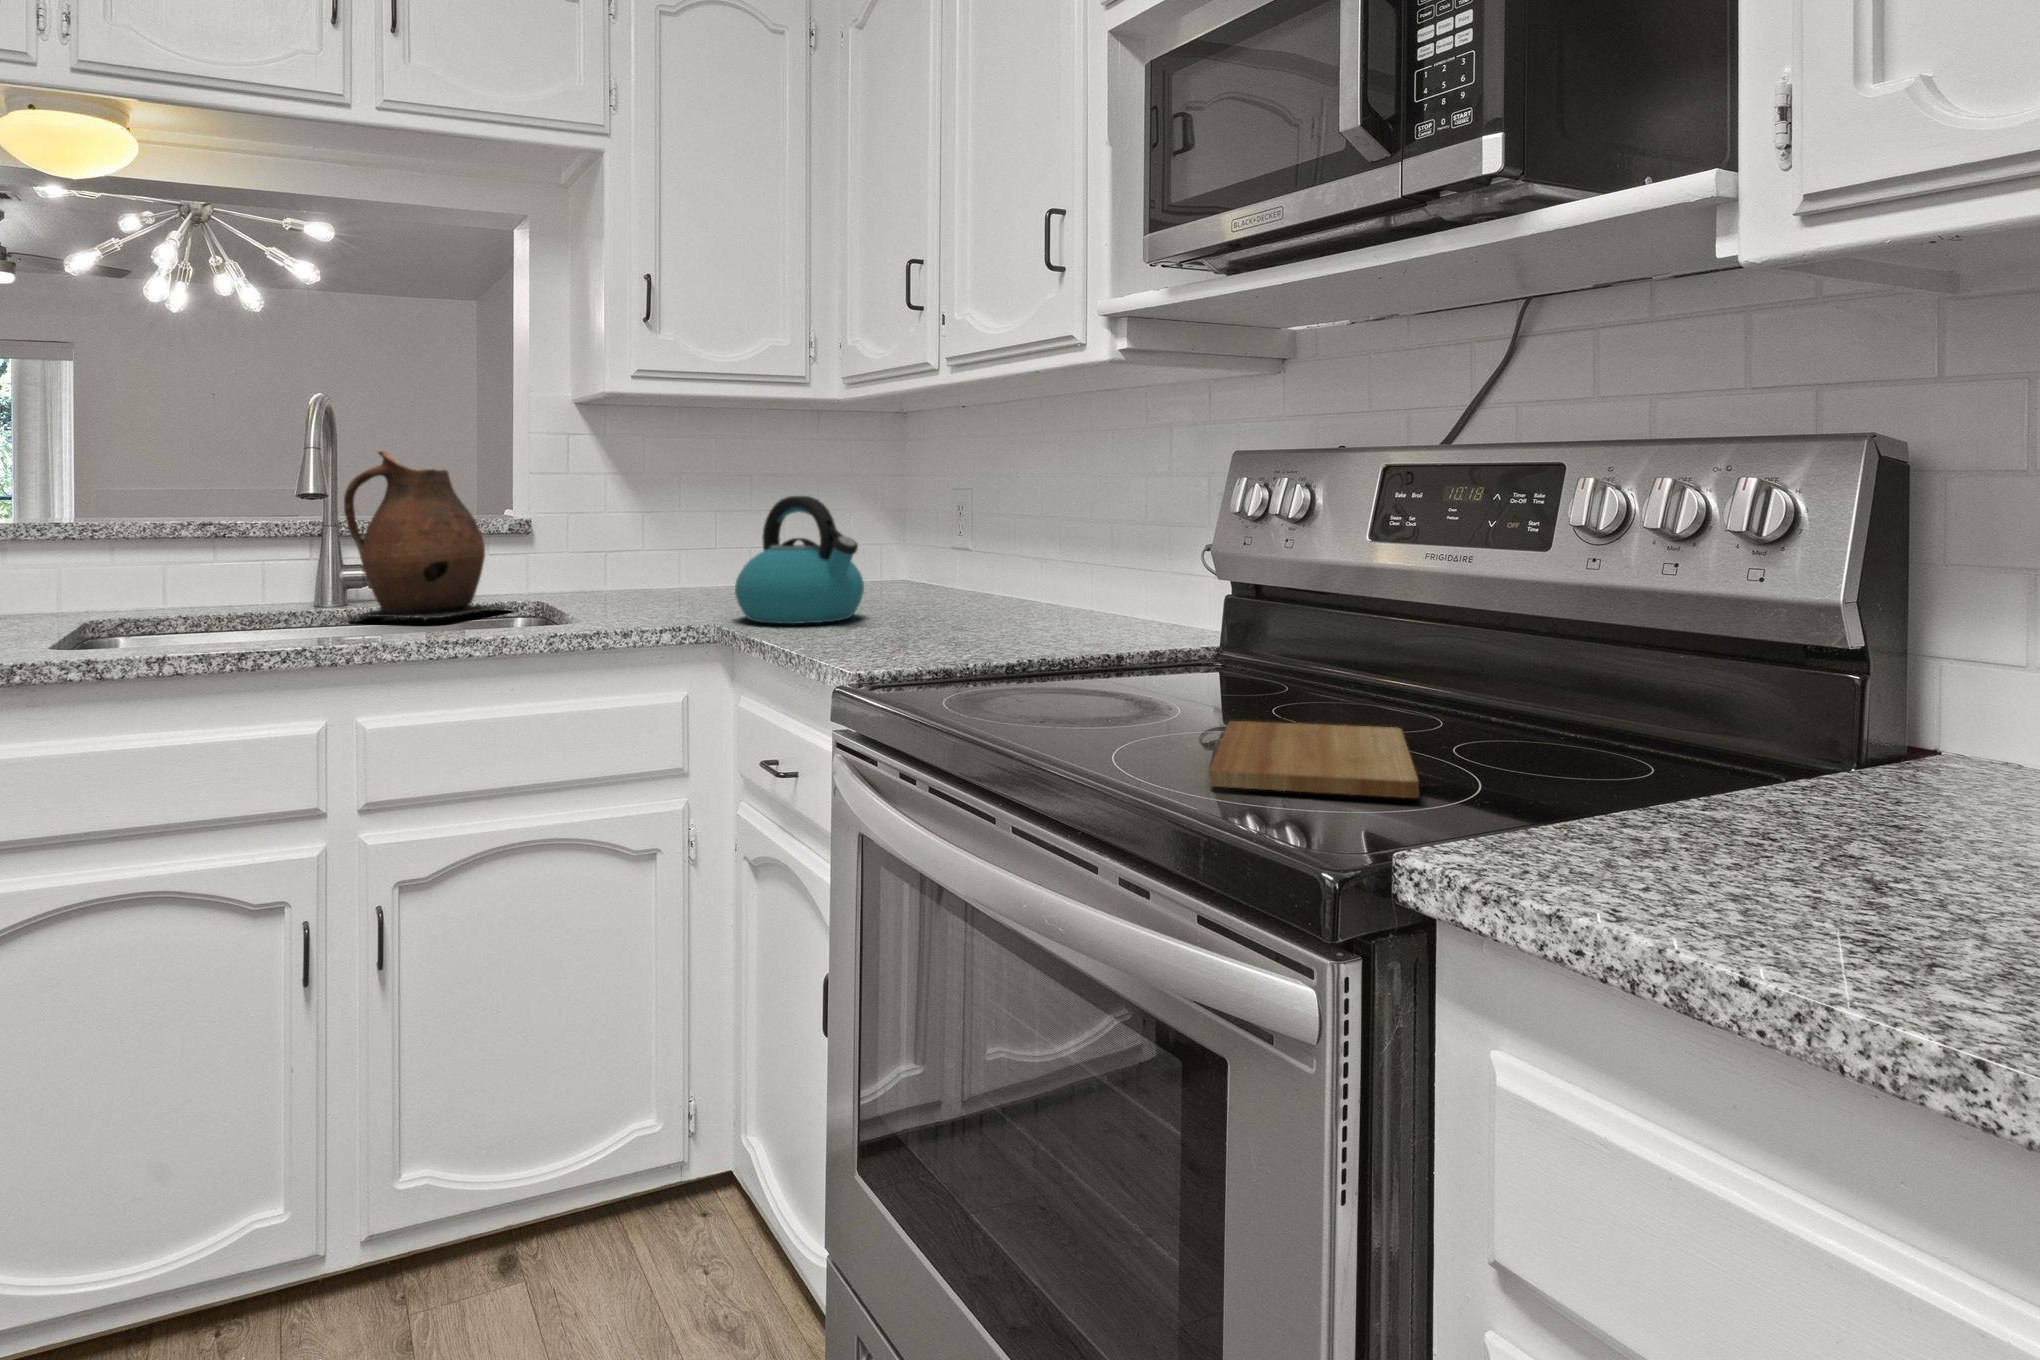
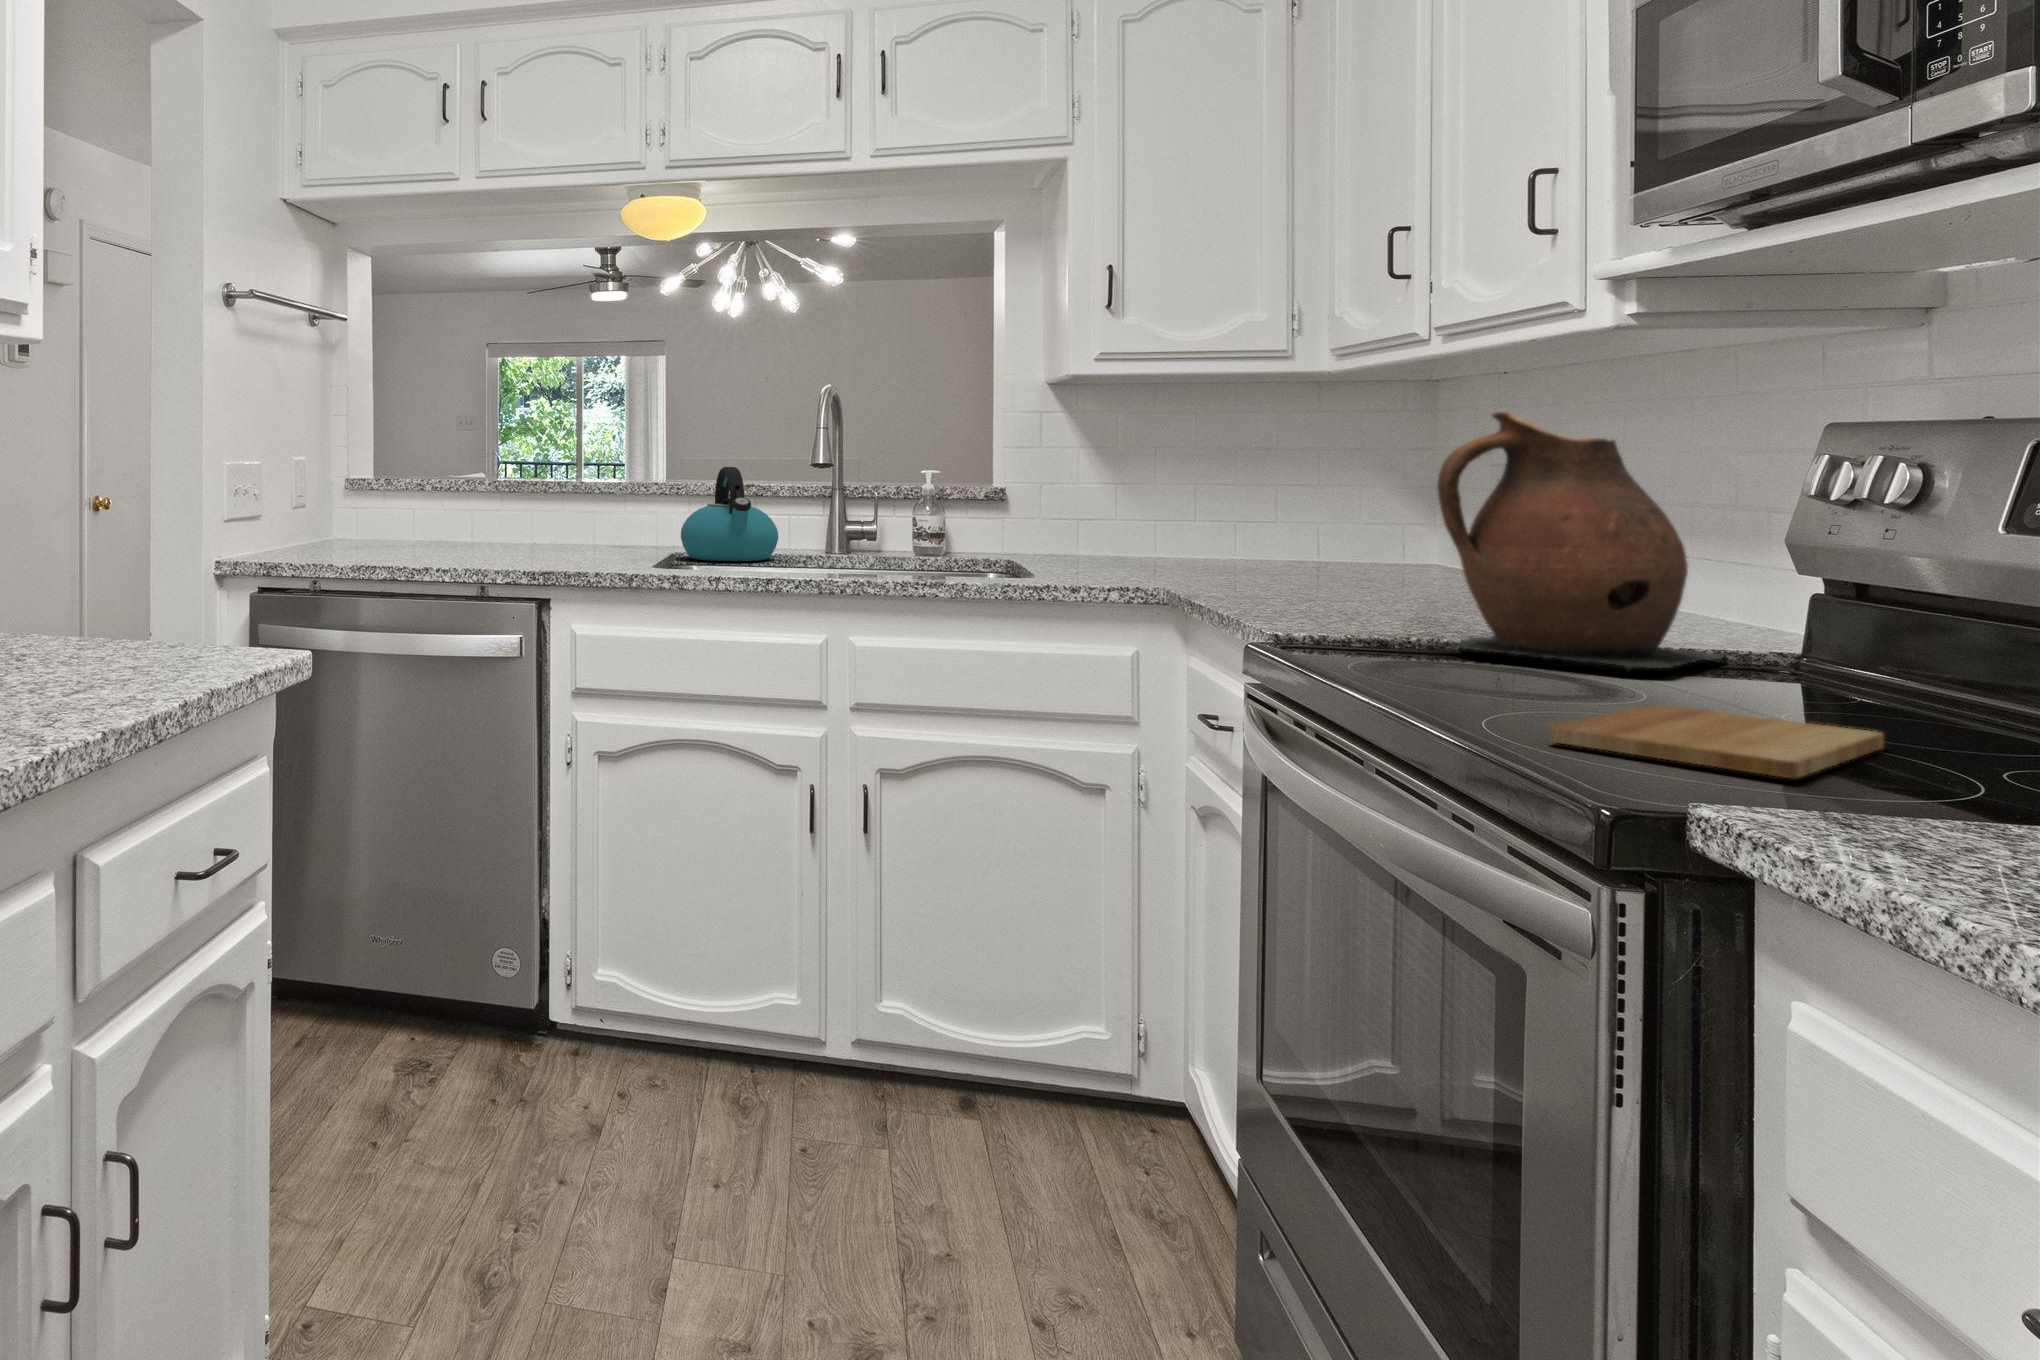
ceramic pitcher: present [344,451,512,621] -> present [1437,412,1727,671]
kettle: present [735,496,864,624] -> present [681,467,778,561]

